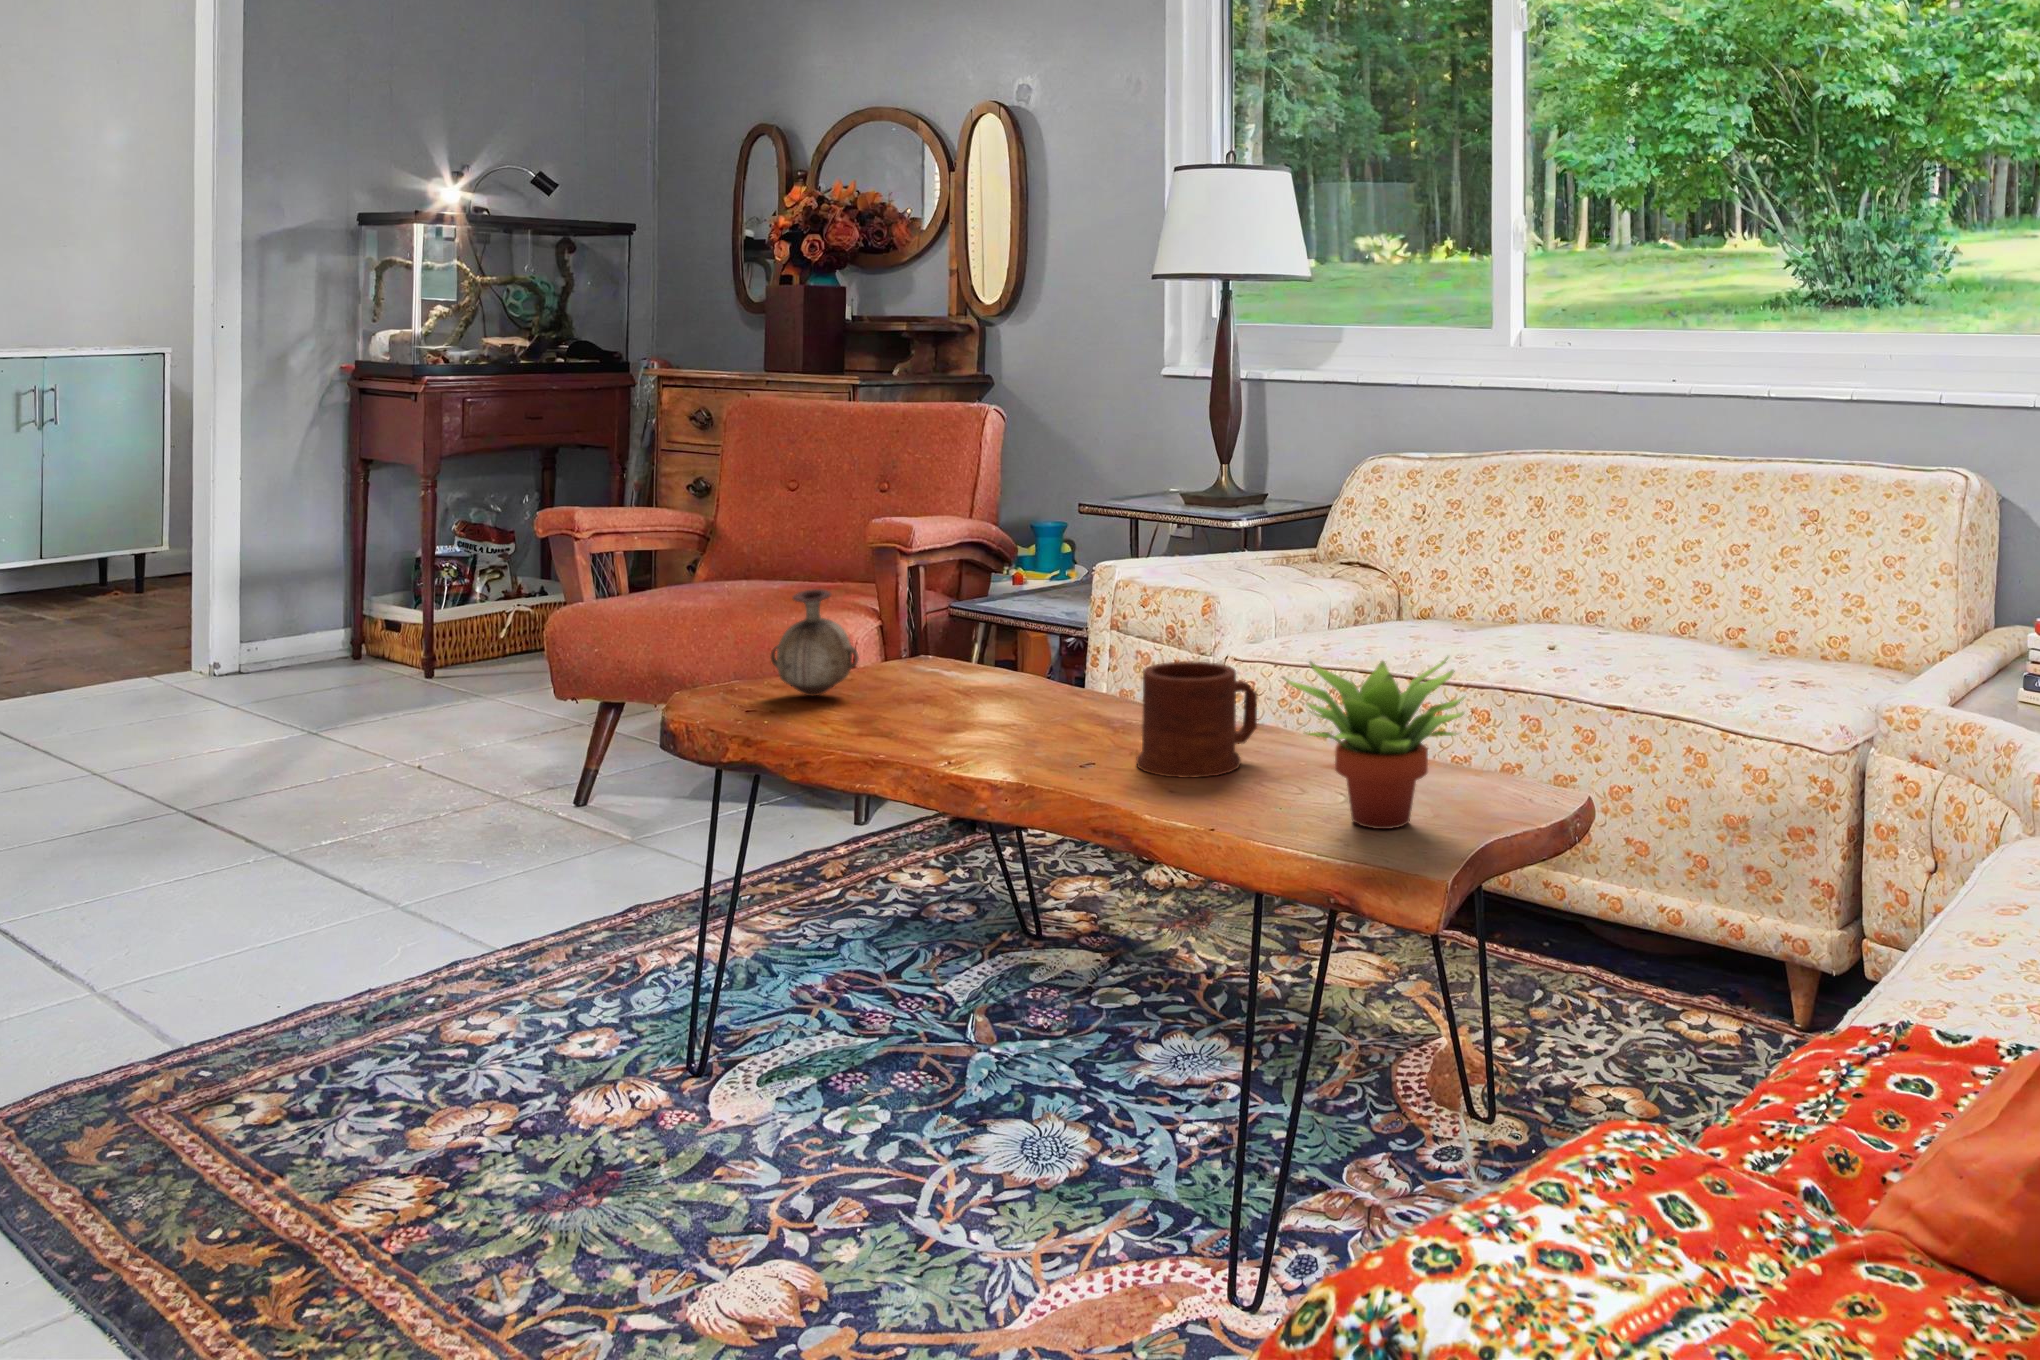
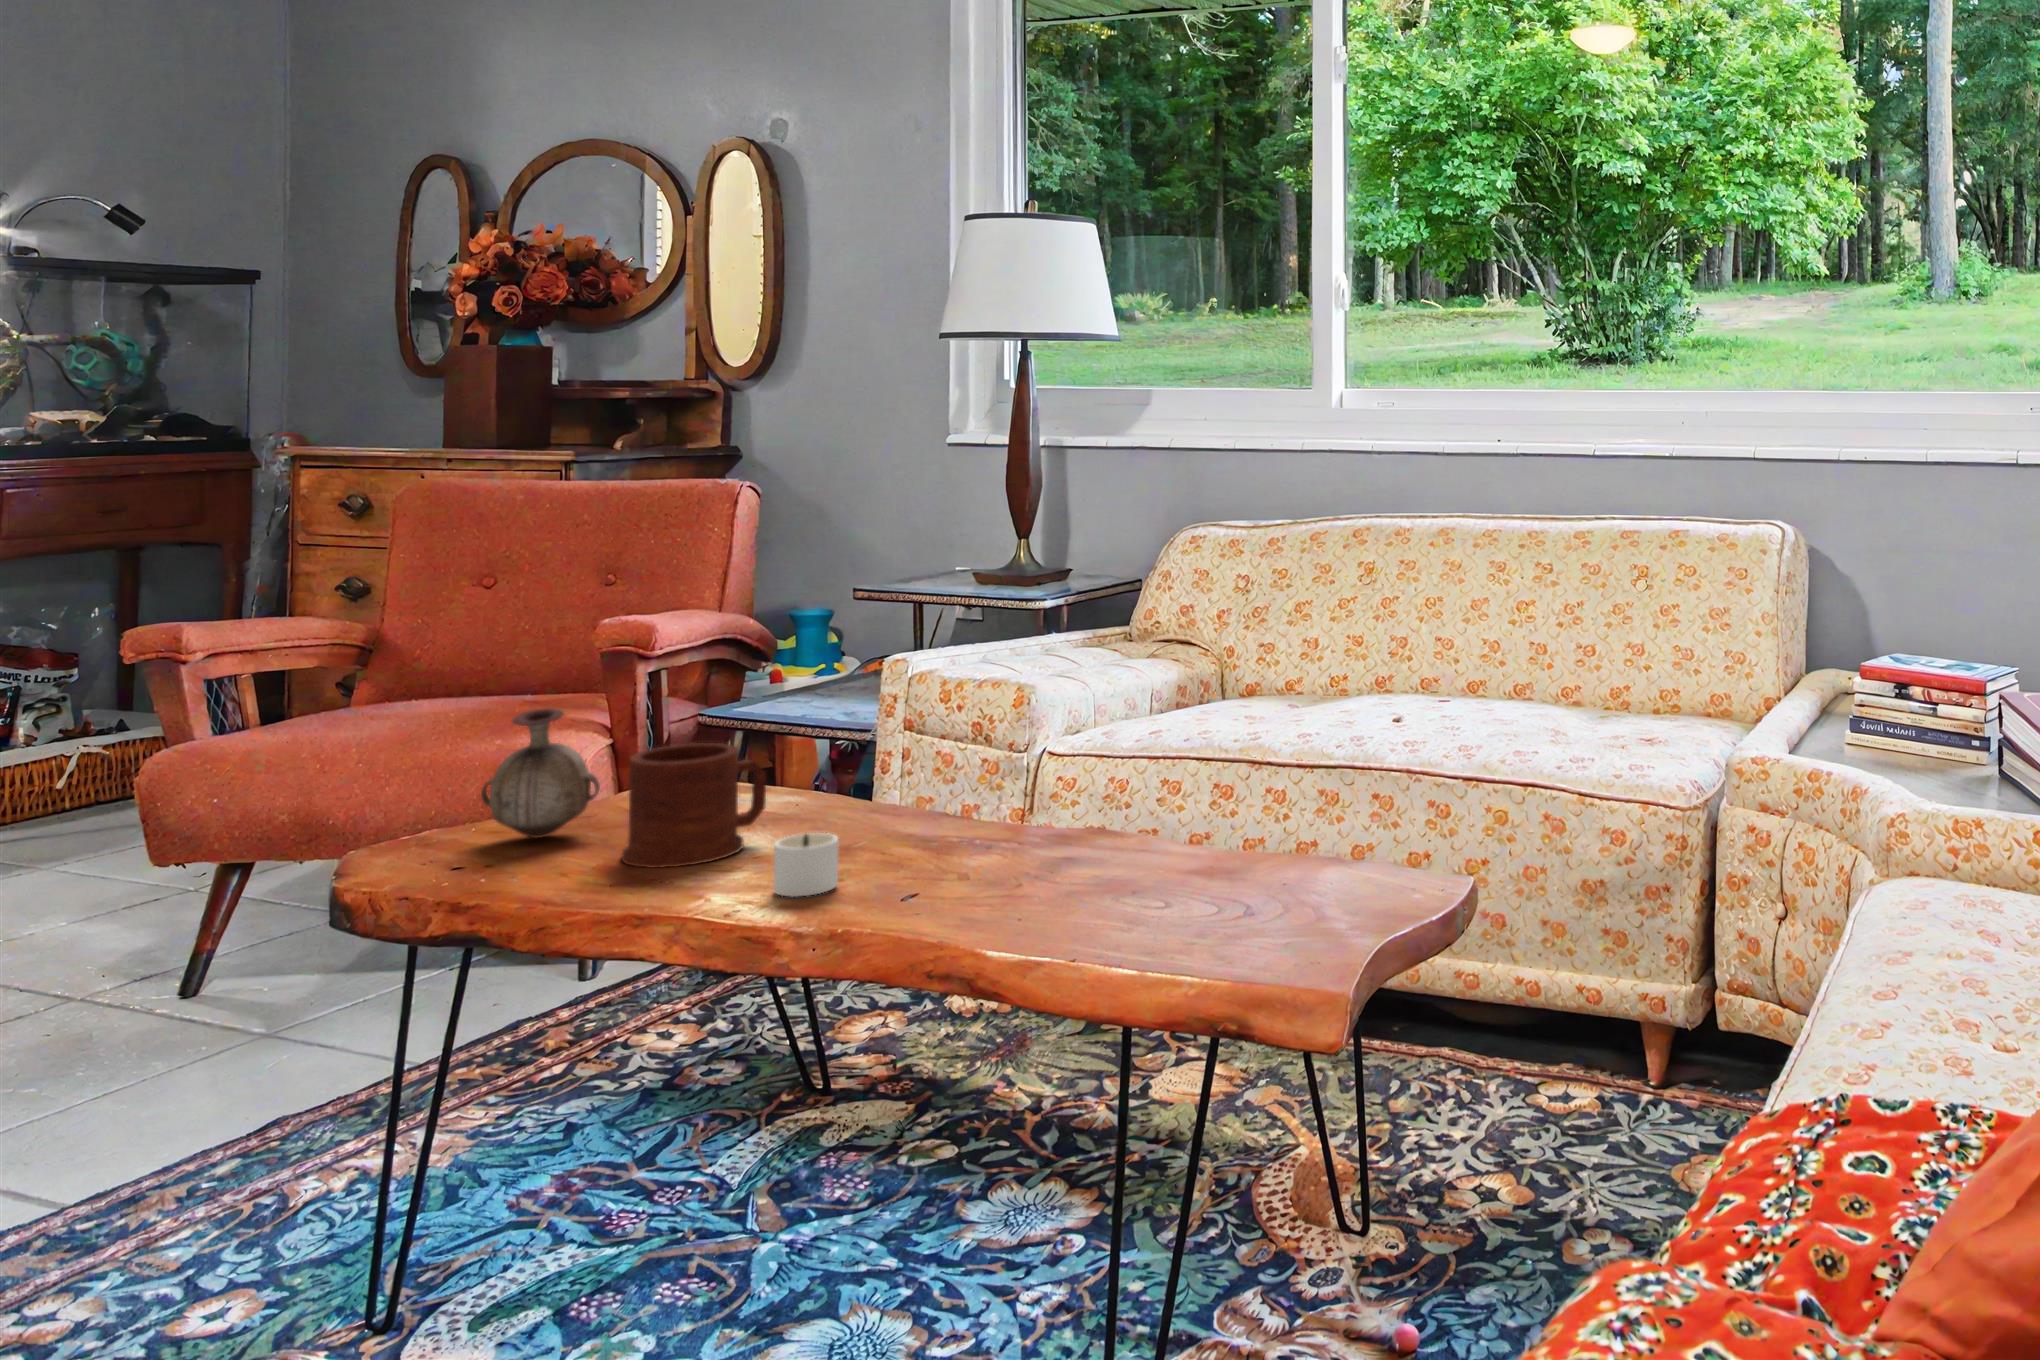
succulent plant: present [1284,657,1464,829] -> none [1148,738,1349,935]
mug: present [1136,661,1257,778] -> present [621,743,766,868]
candle: none [983,707,1049,762] -> present [774,833,838,897]

